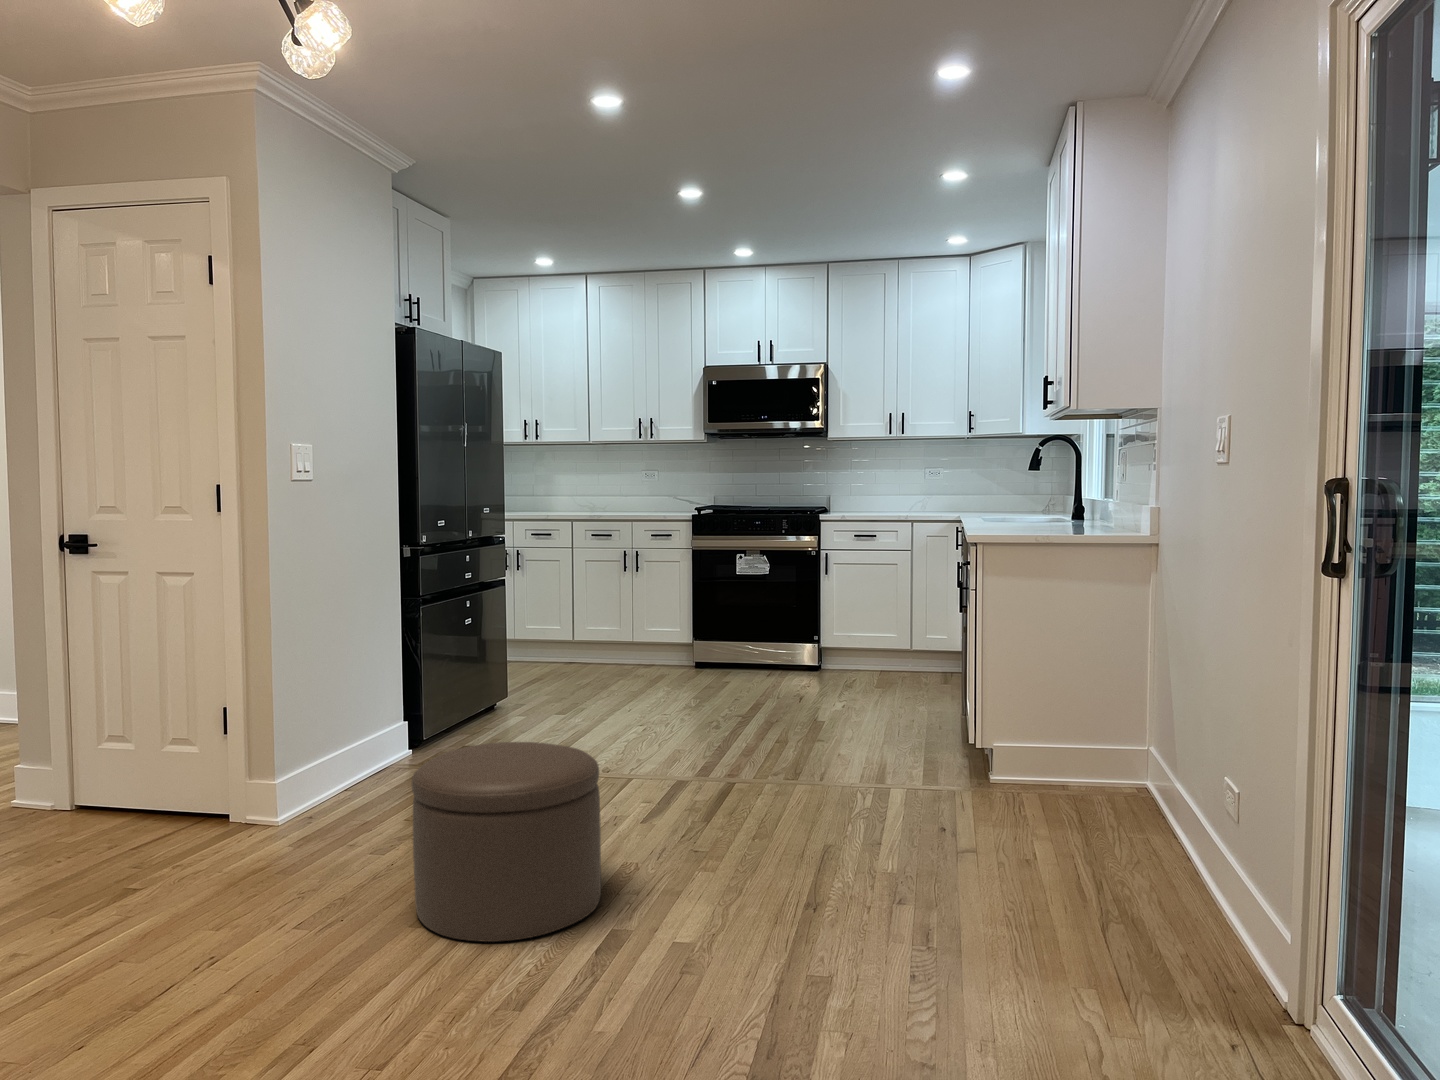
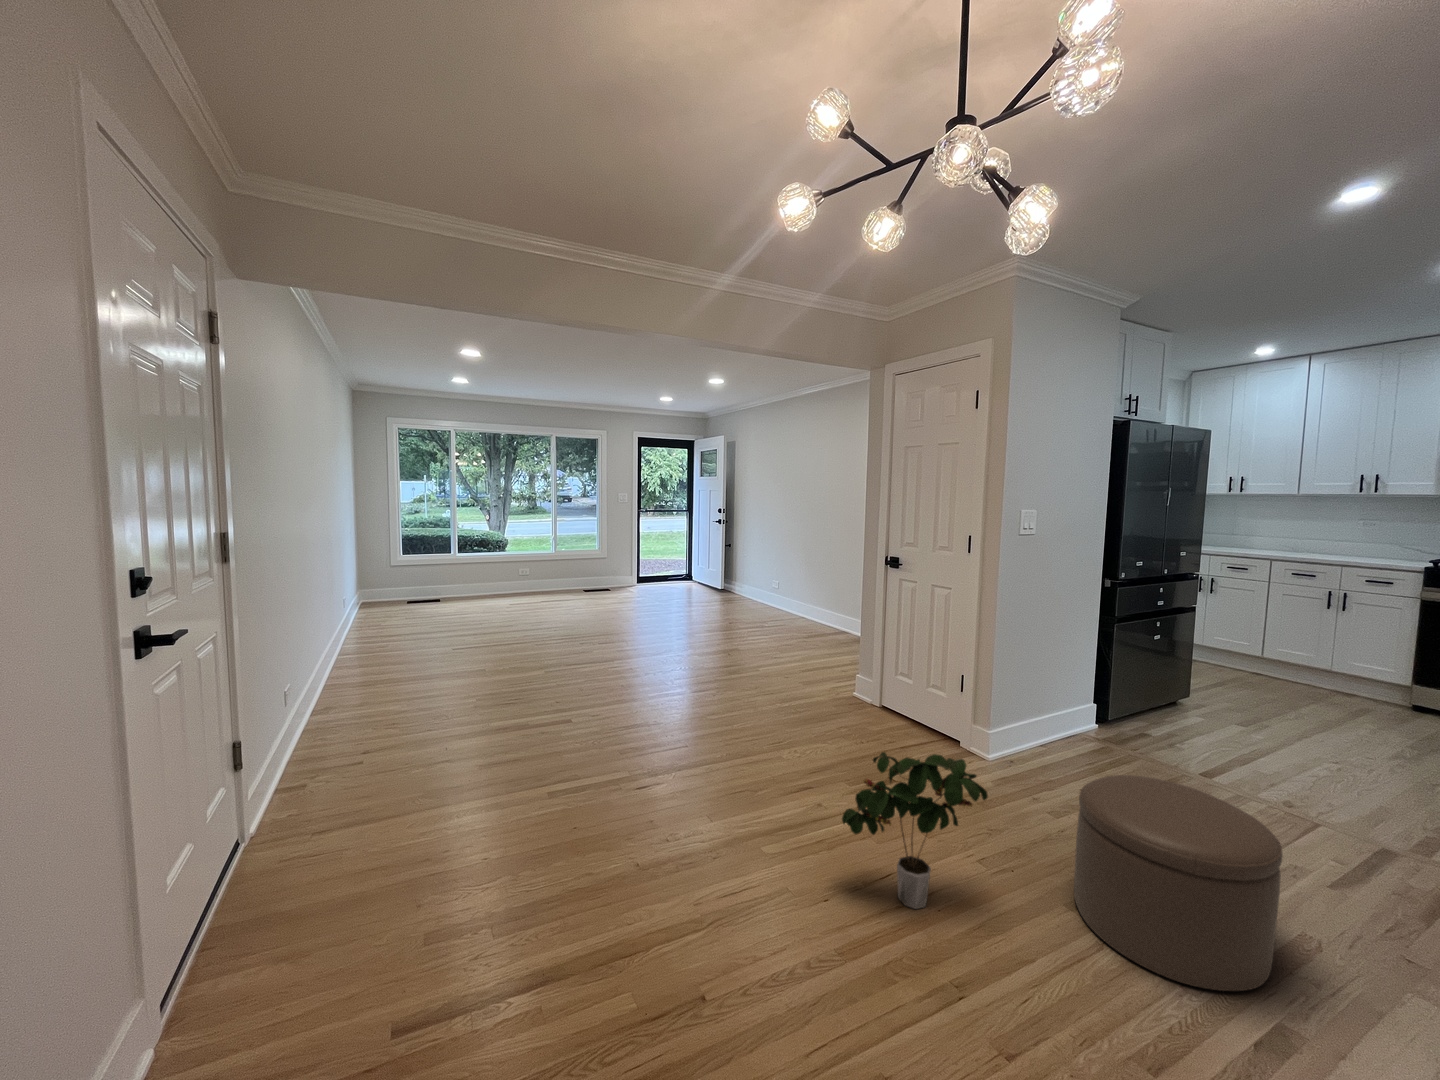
potted plant: none [81,771,304,1011] -> present [842,752,988,909]

